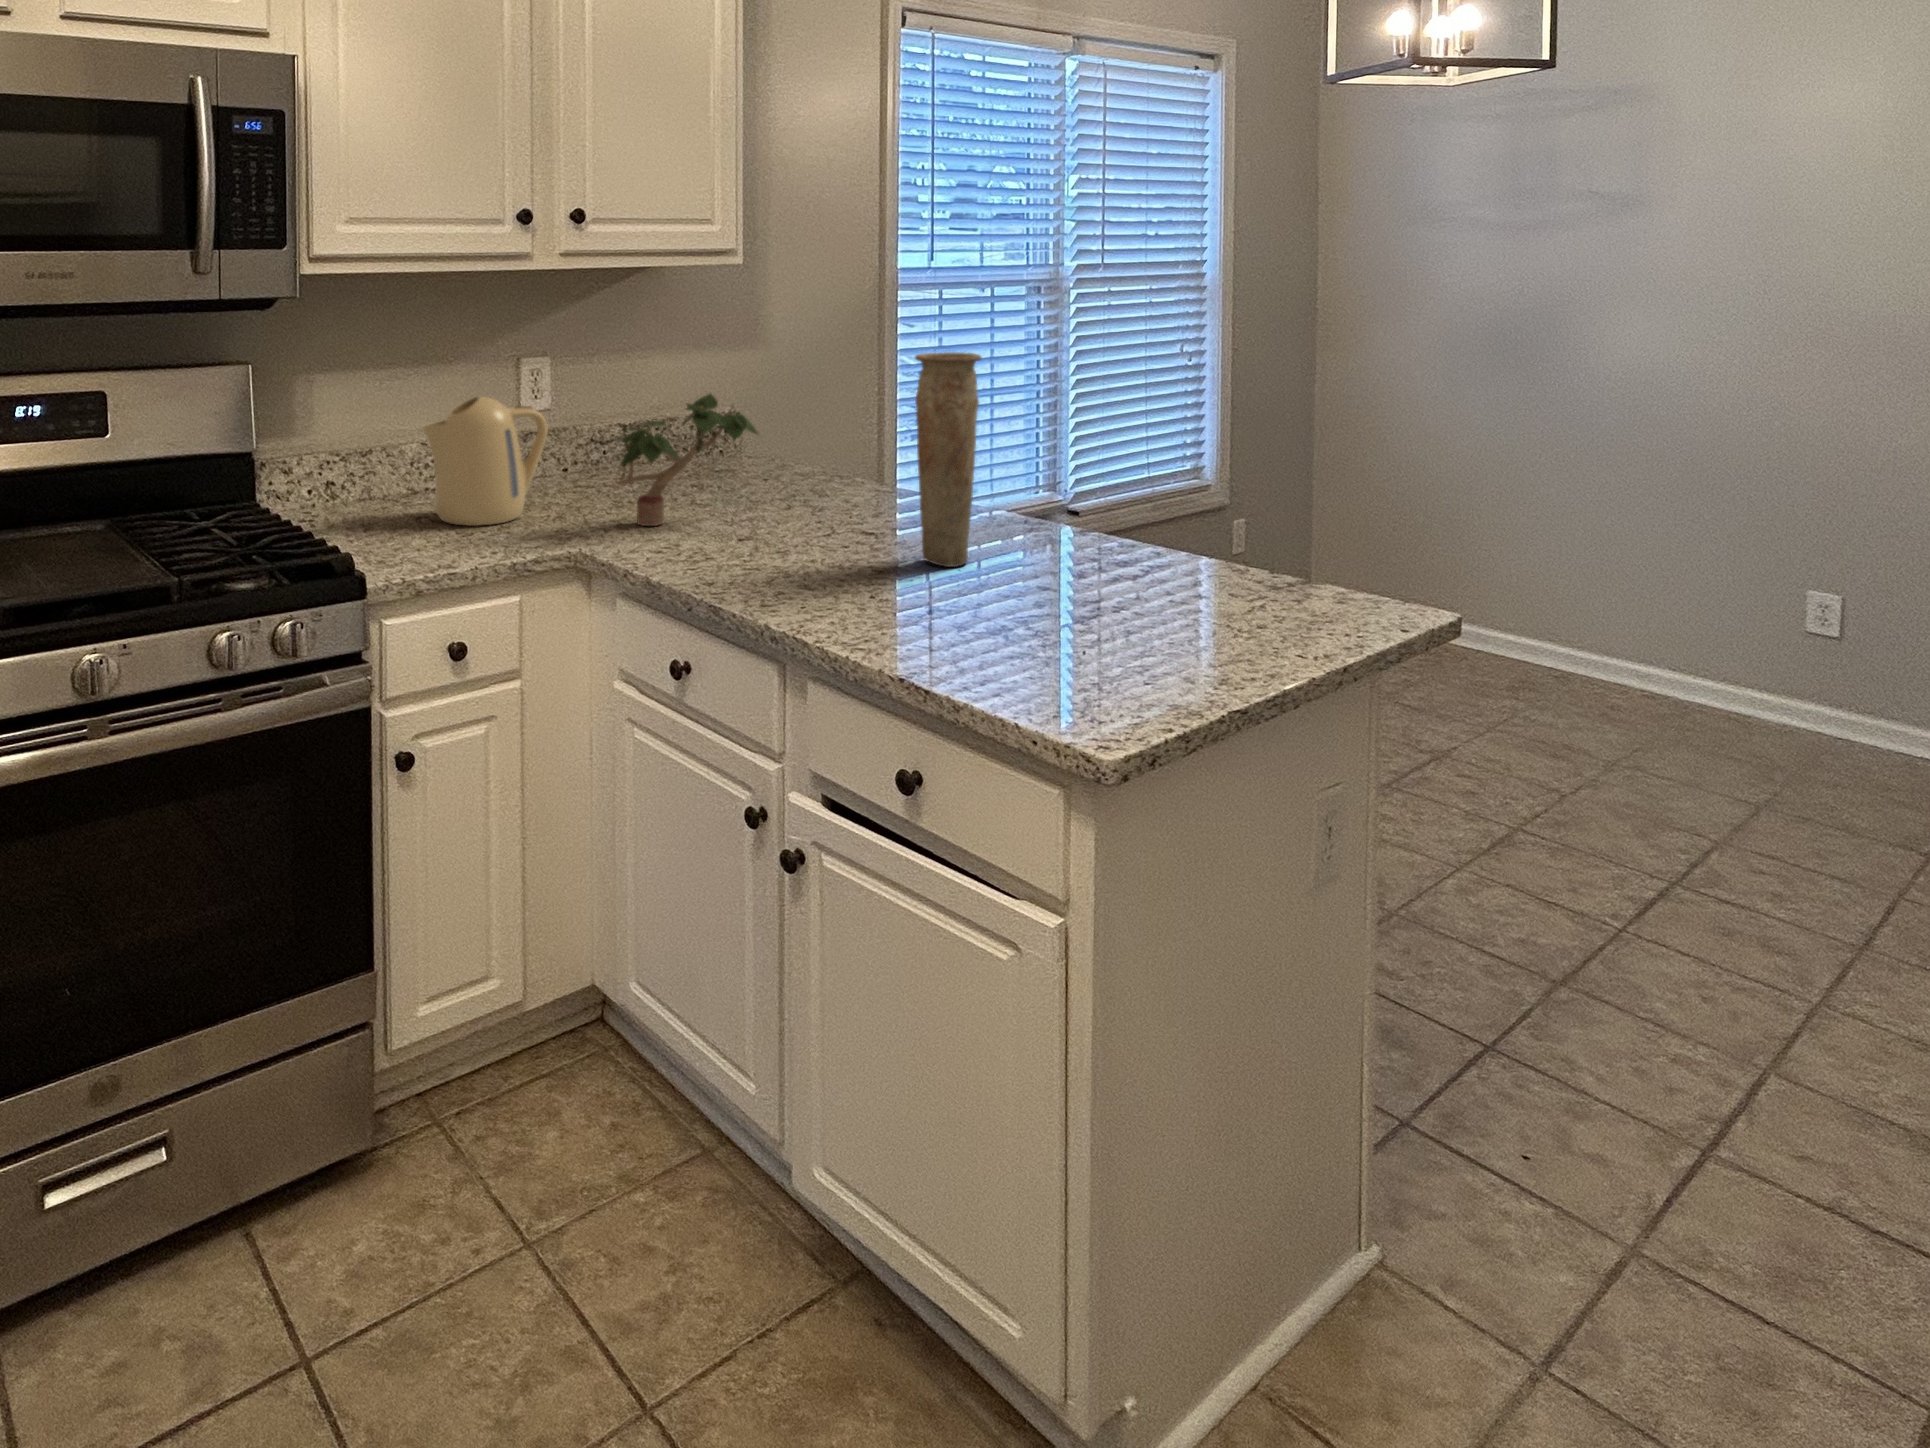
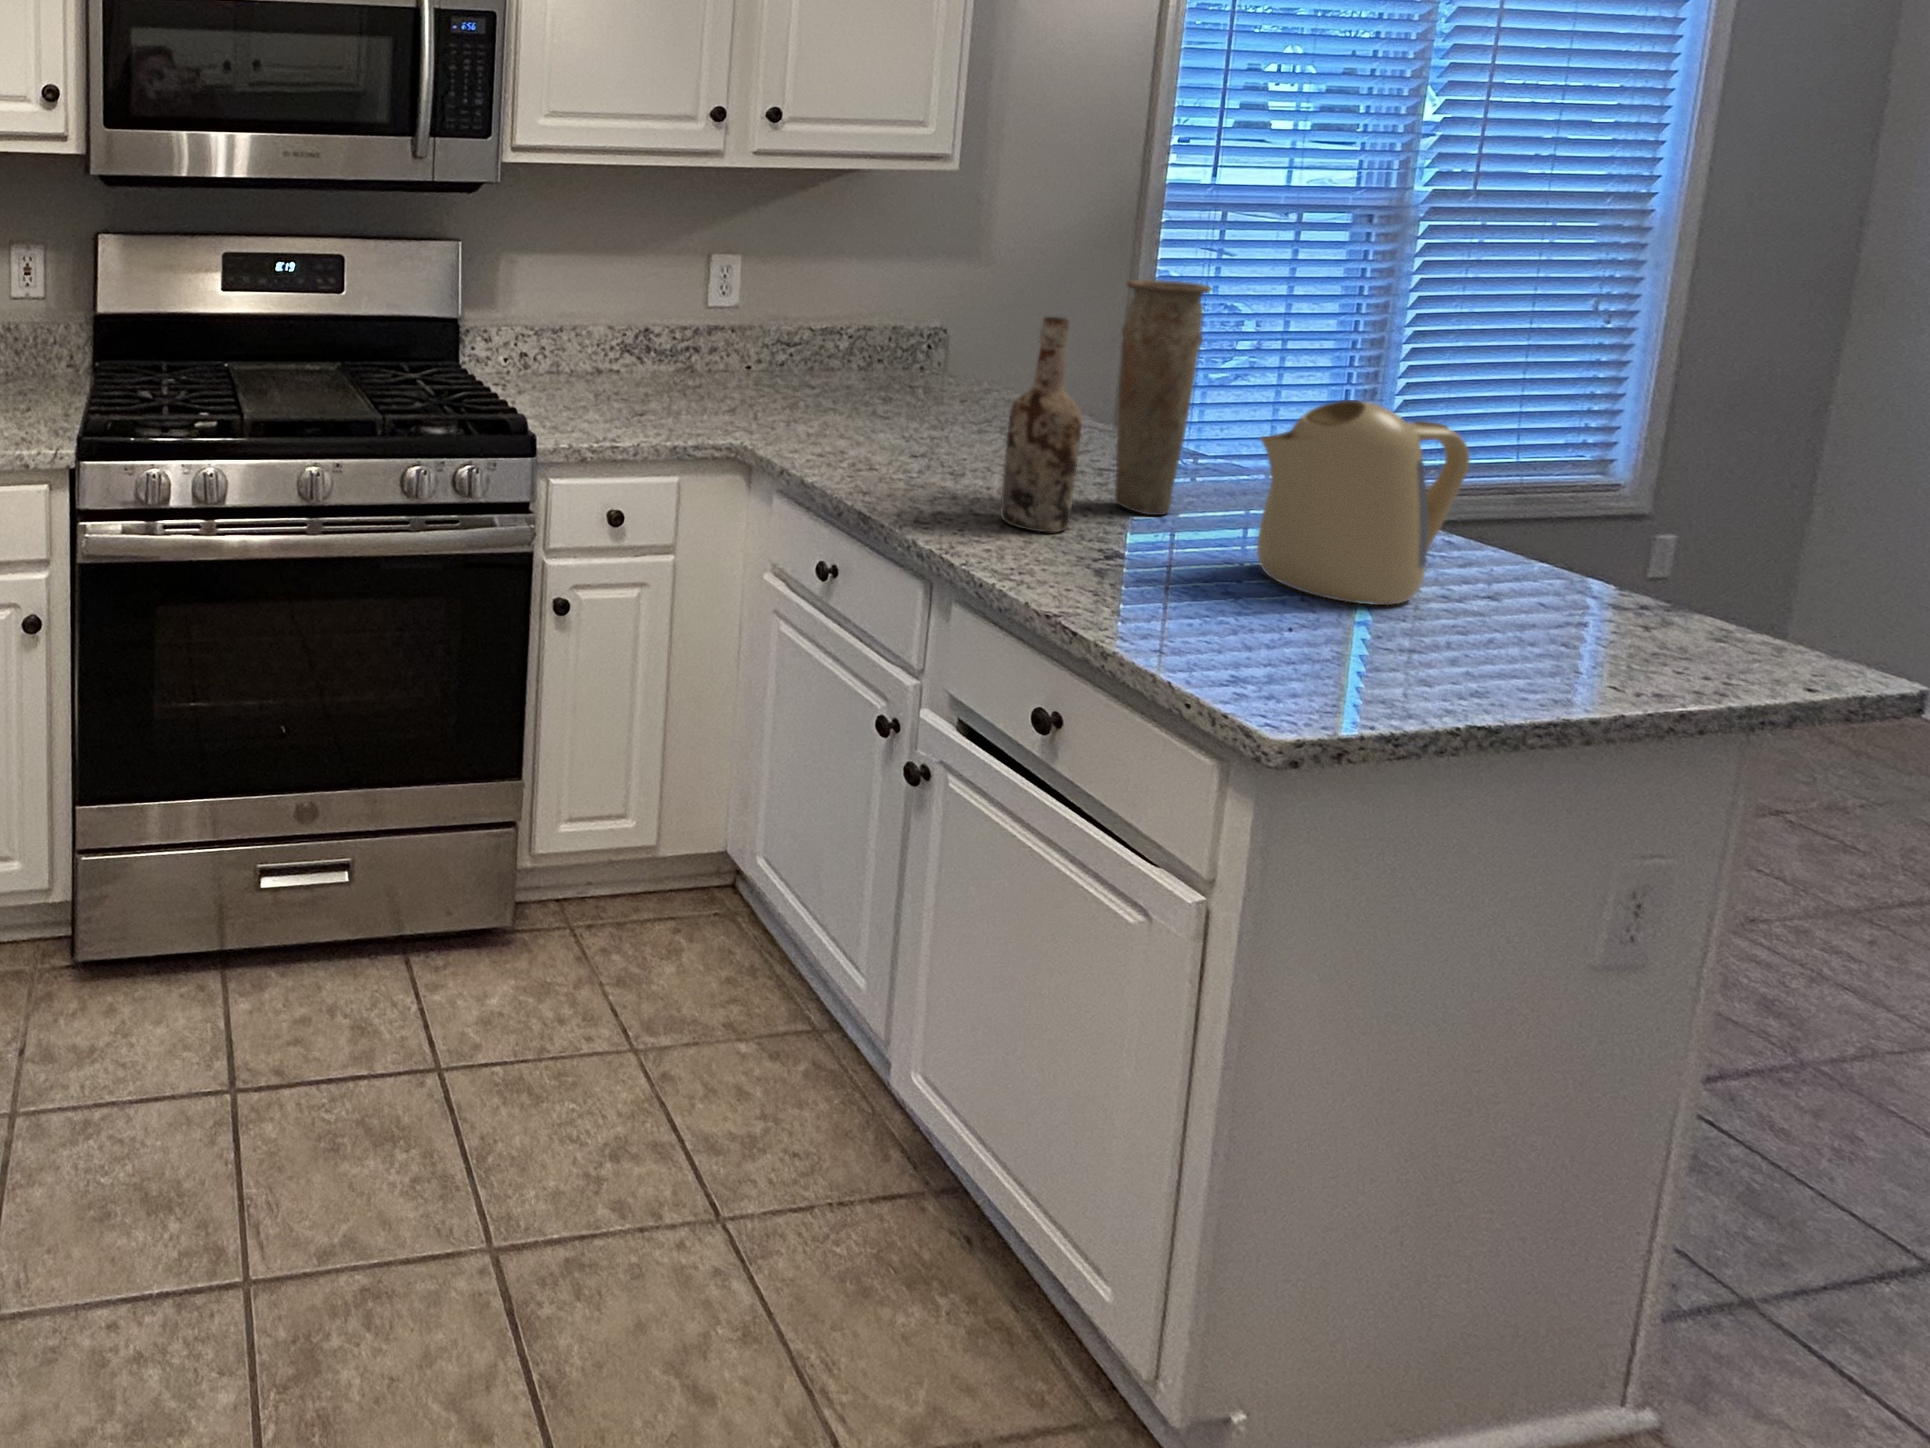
potted plant: present [618,393,758,526] -> none [777,296,964,430]
wine bottle: none [838,394,900,599] -> present [1001,317,1082,533]
kettle: present [422,397,548,526] -> present [1257,400,1470,605]

